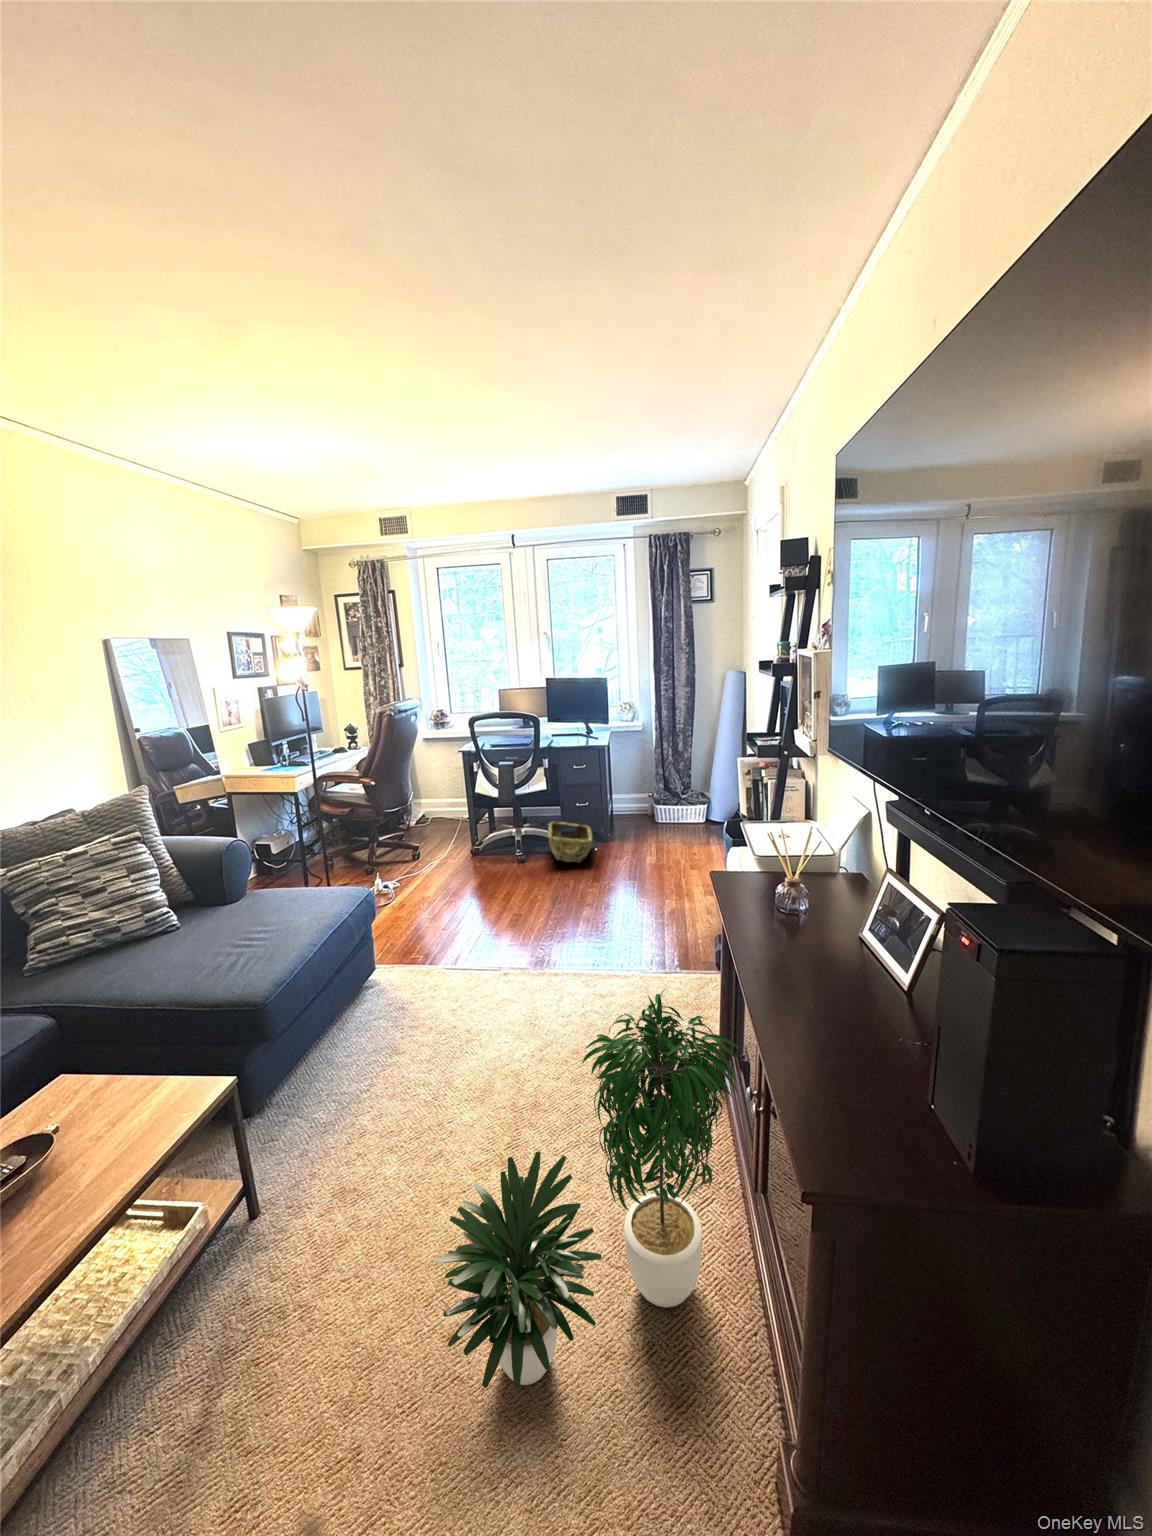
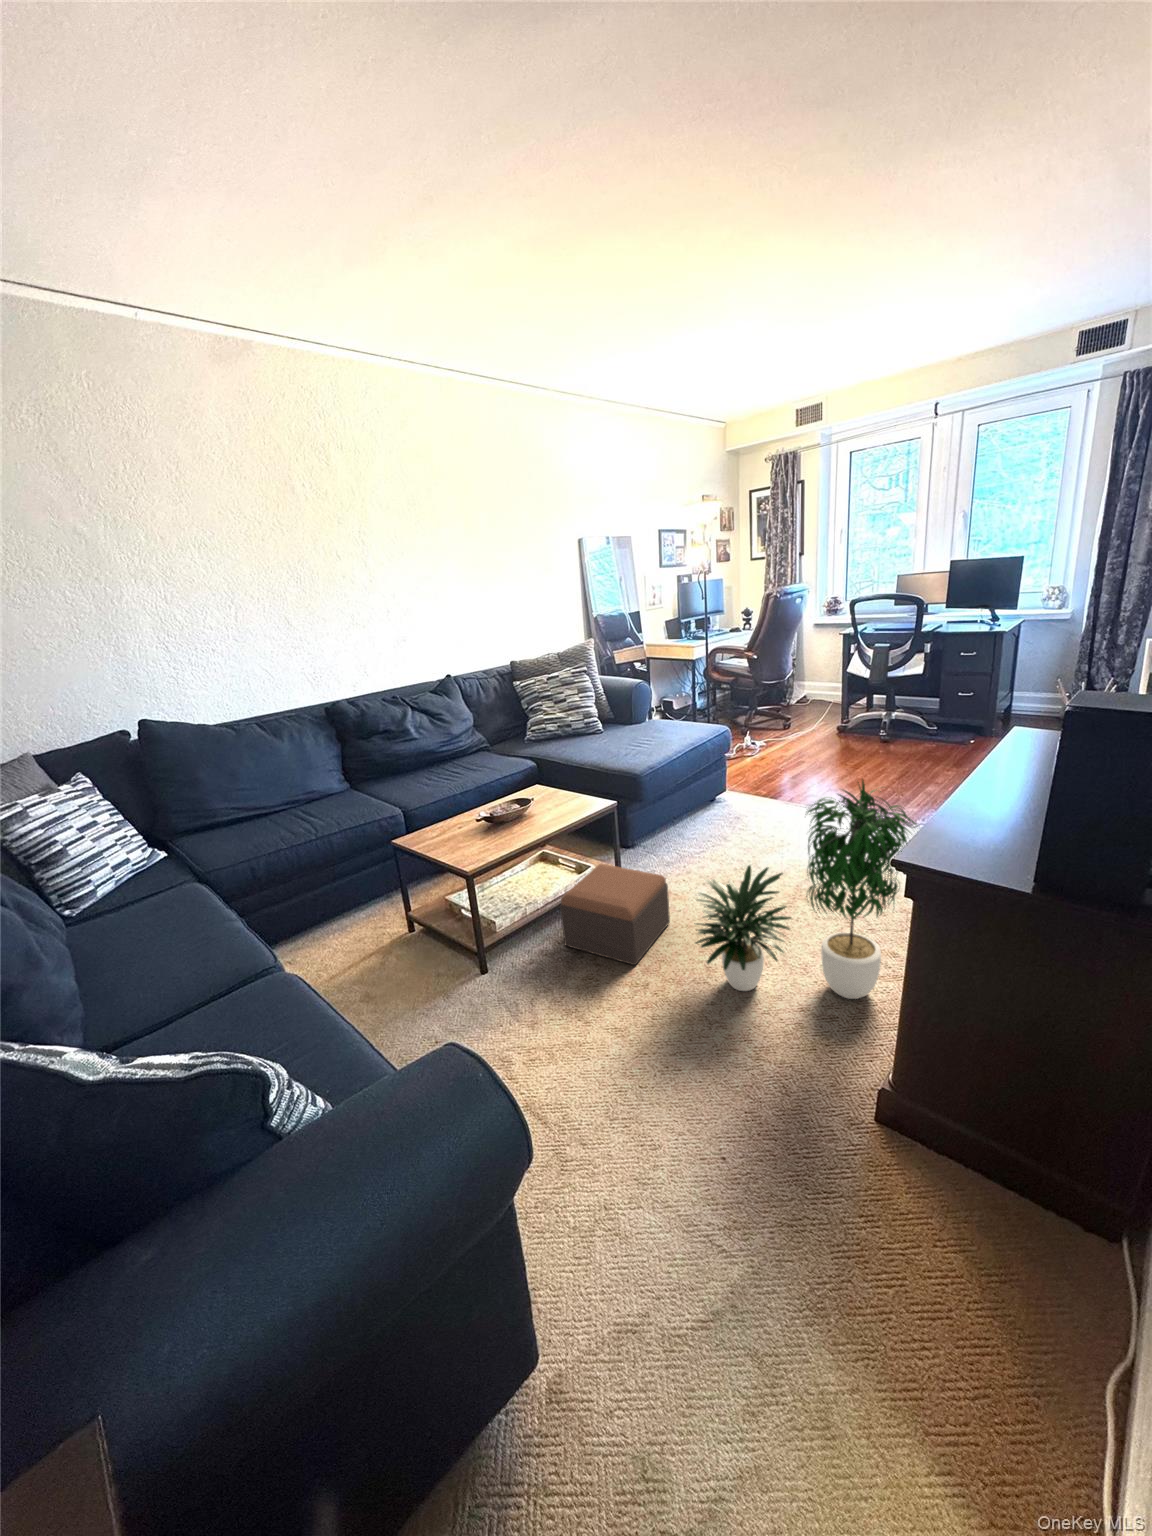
woven basket: present [548,821,592,862] -> none [912,709,968,751]
footstool: none [144,1201,369,1460] -> present [560,864,670,965]

